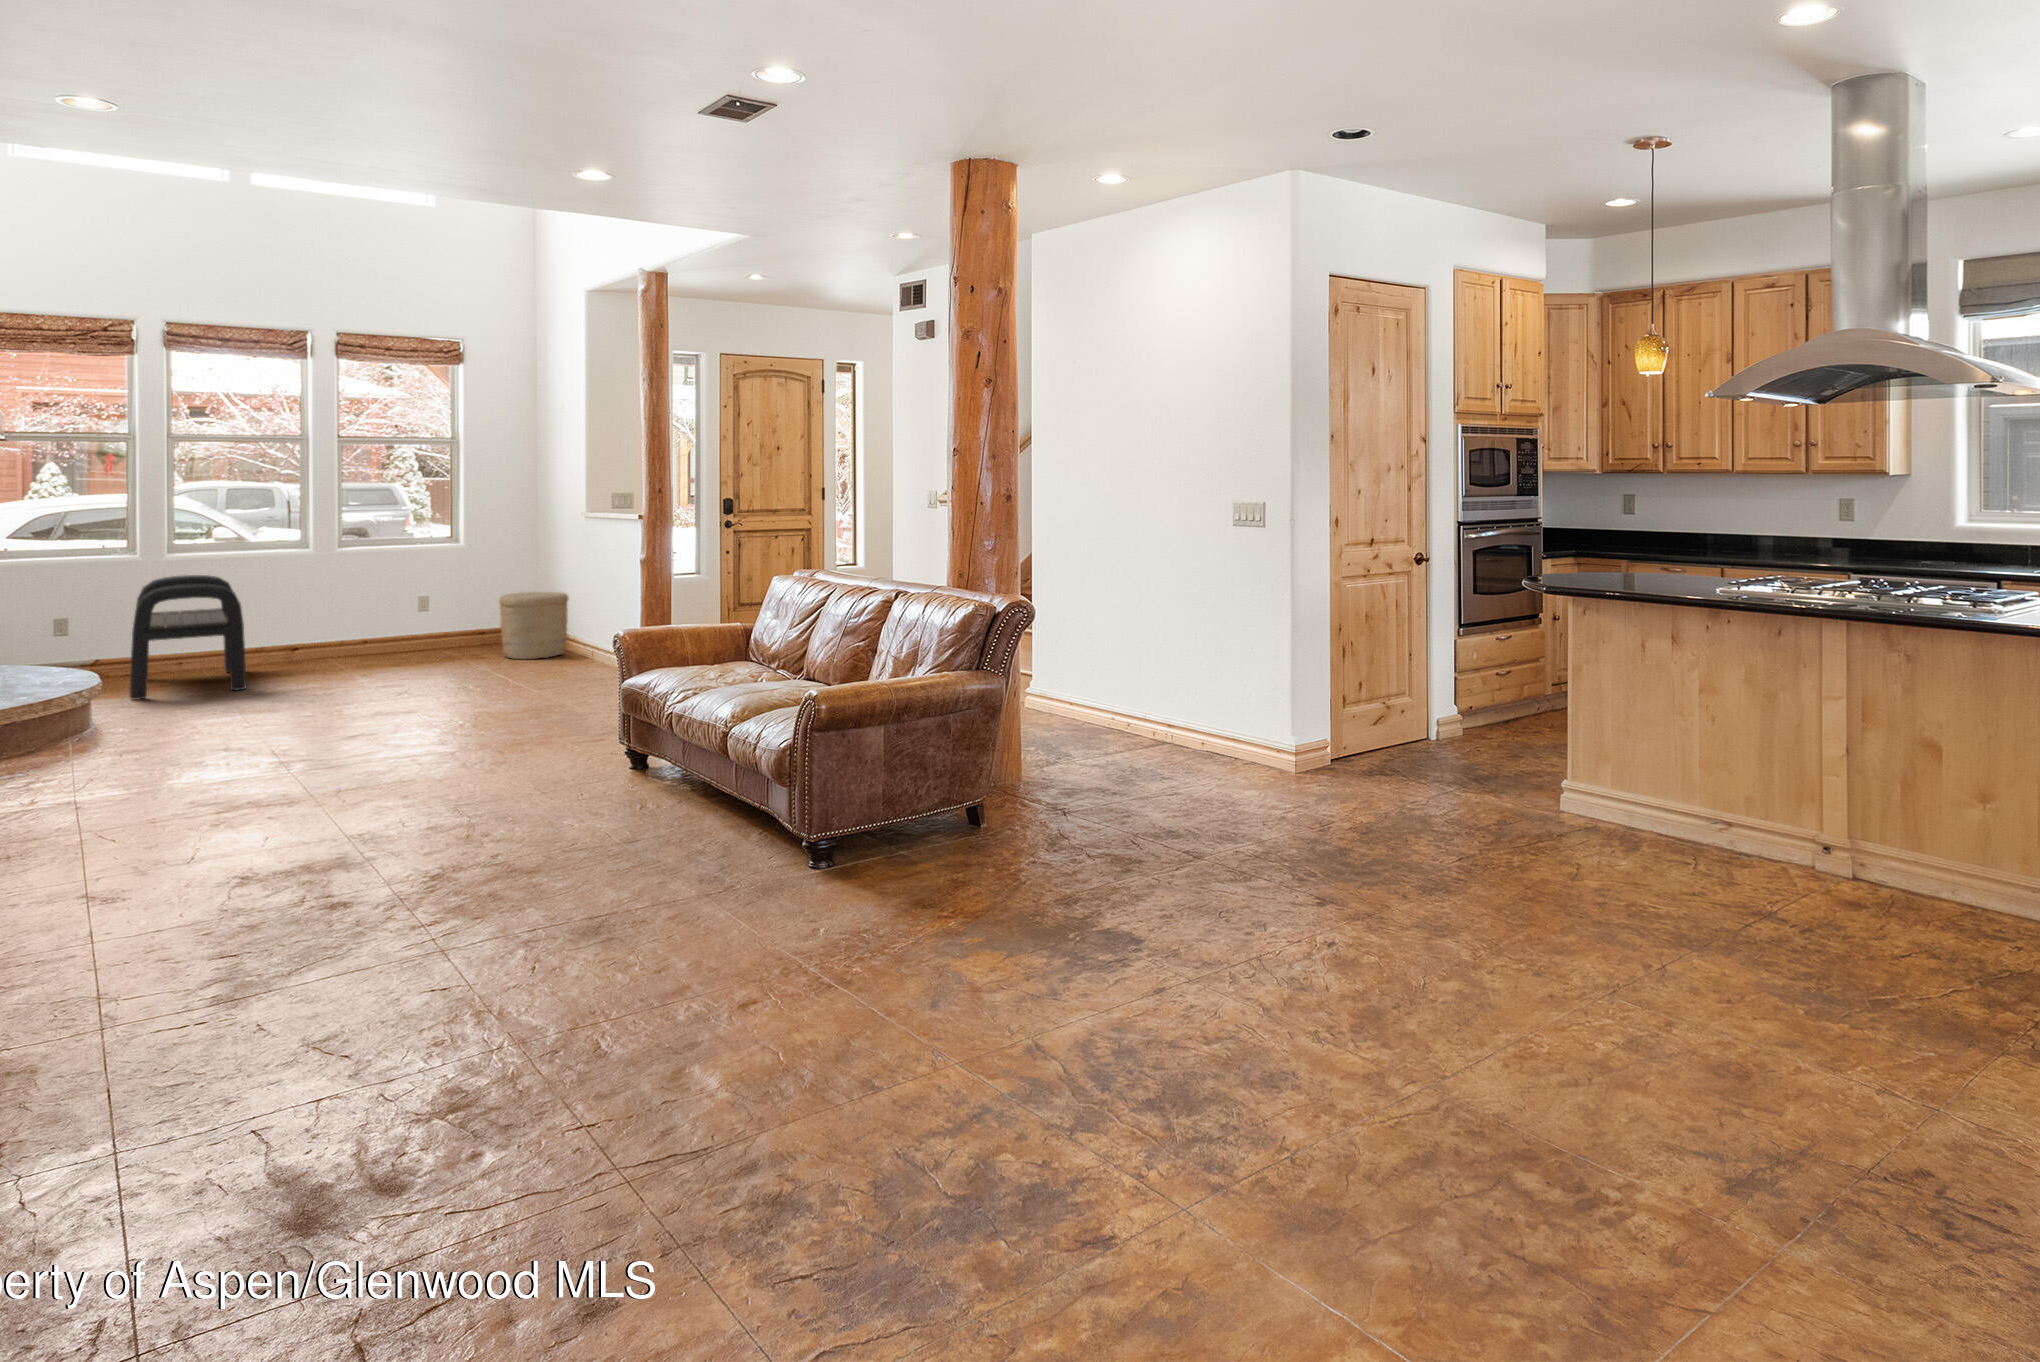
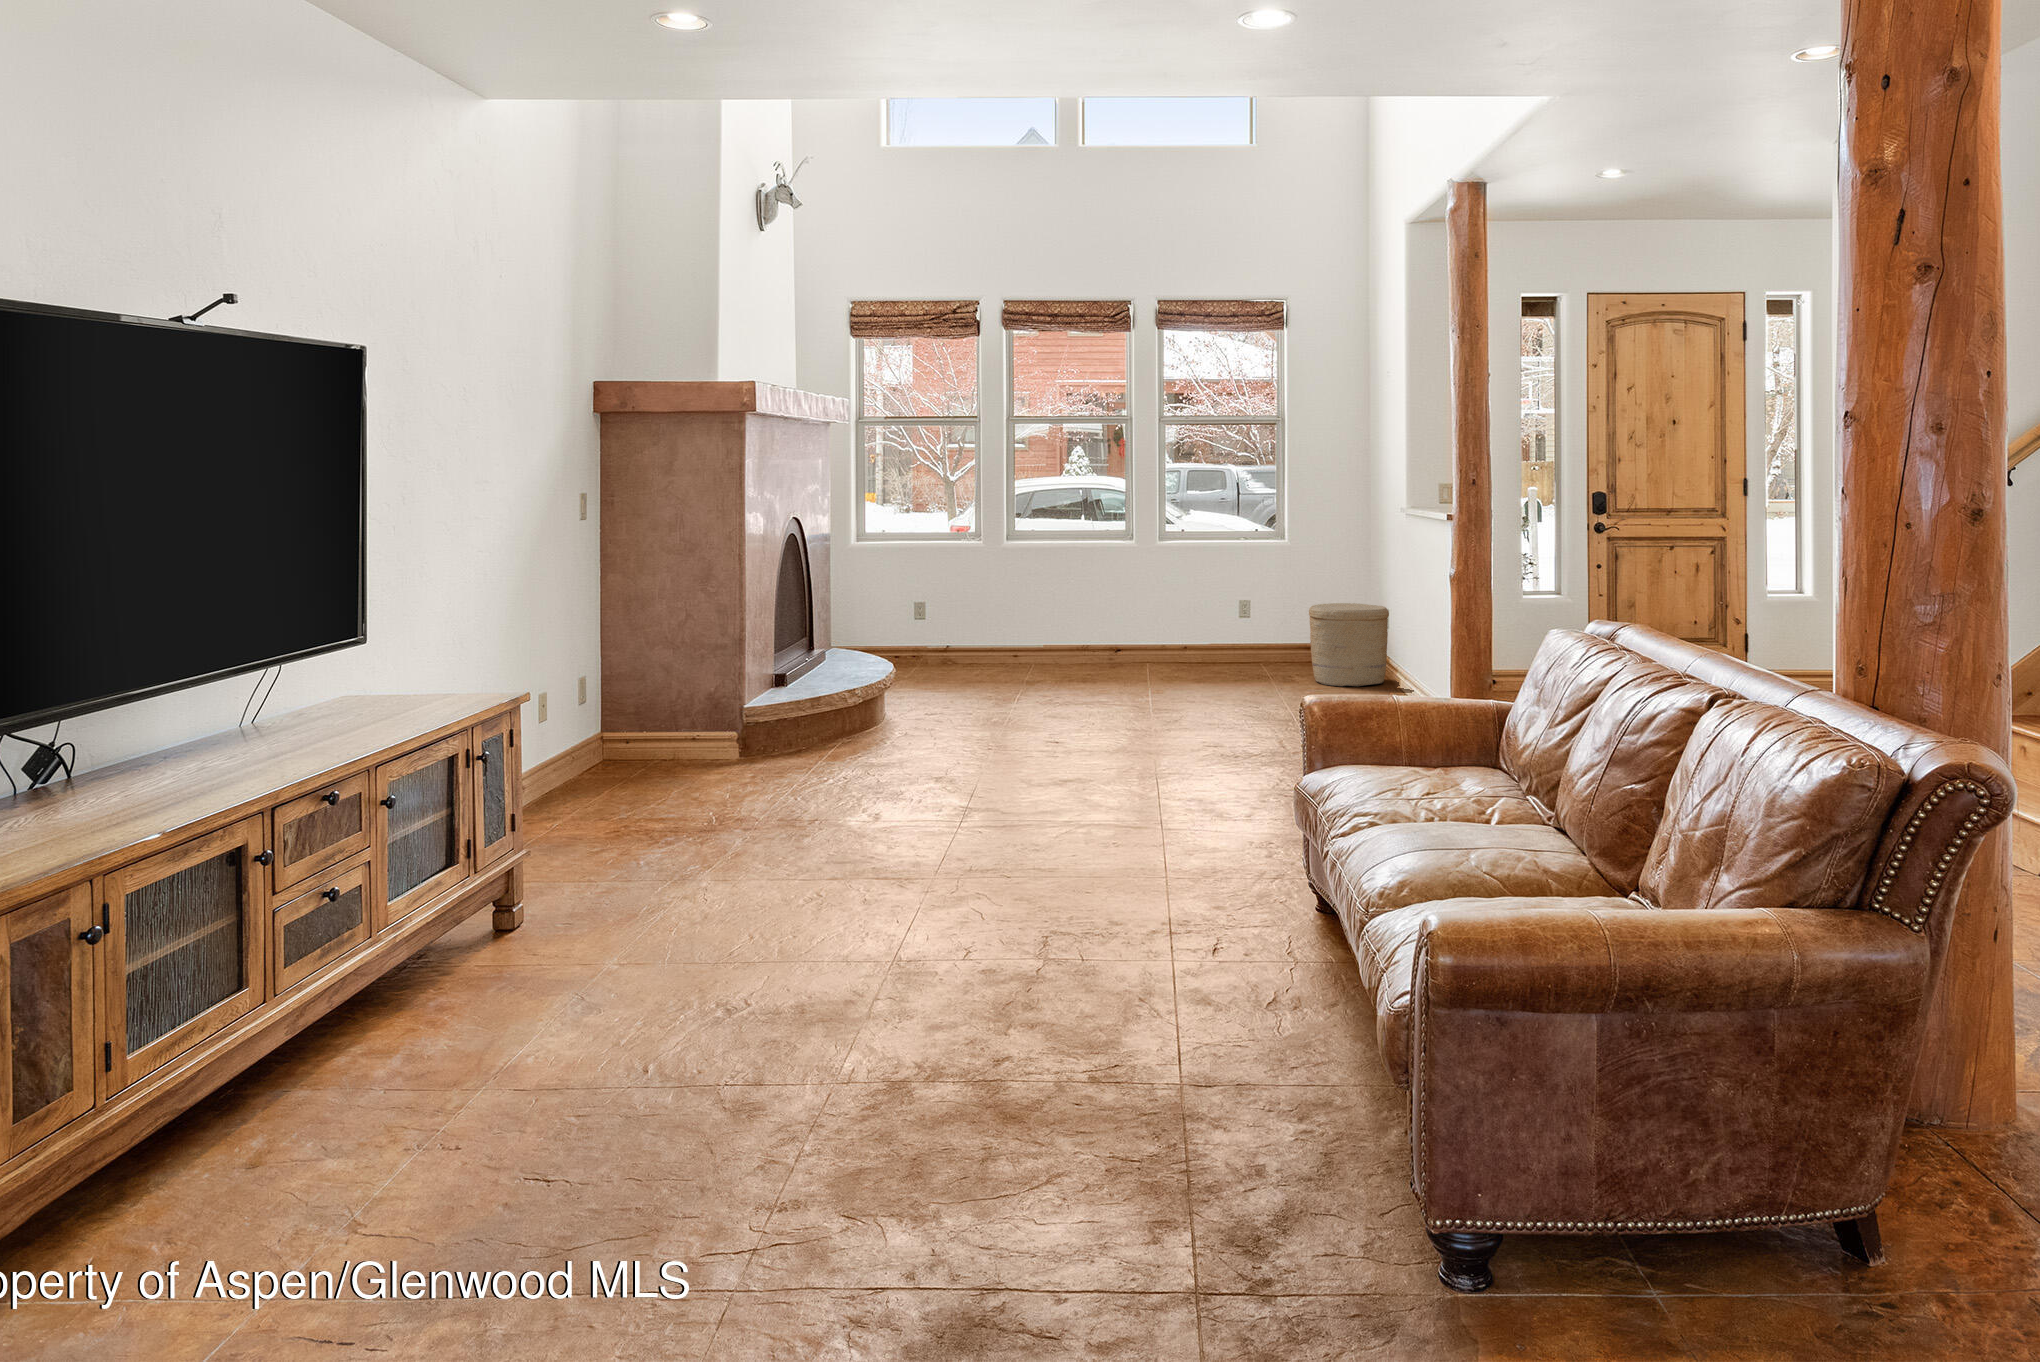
bench: present [130,575,246,699] -> none [942,563,1061,688]

